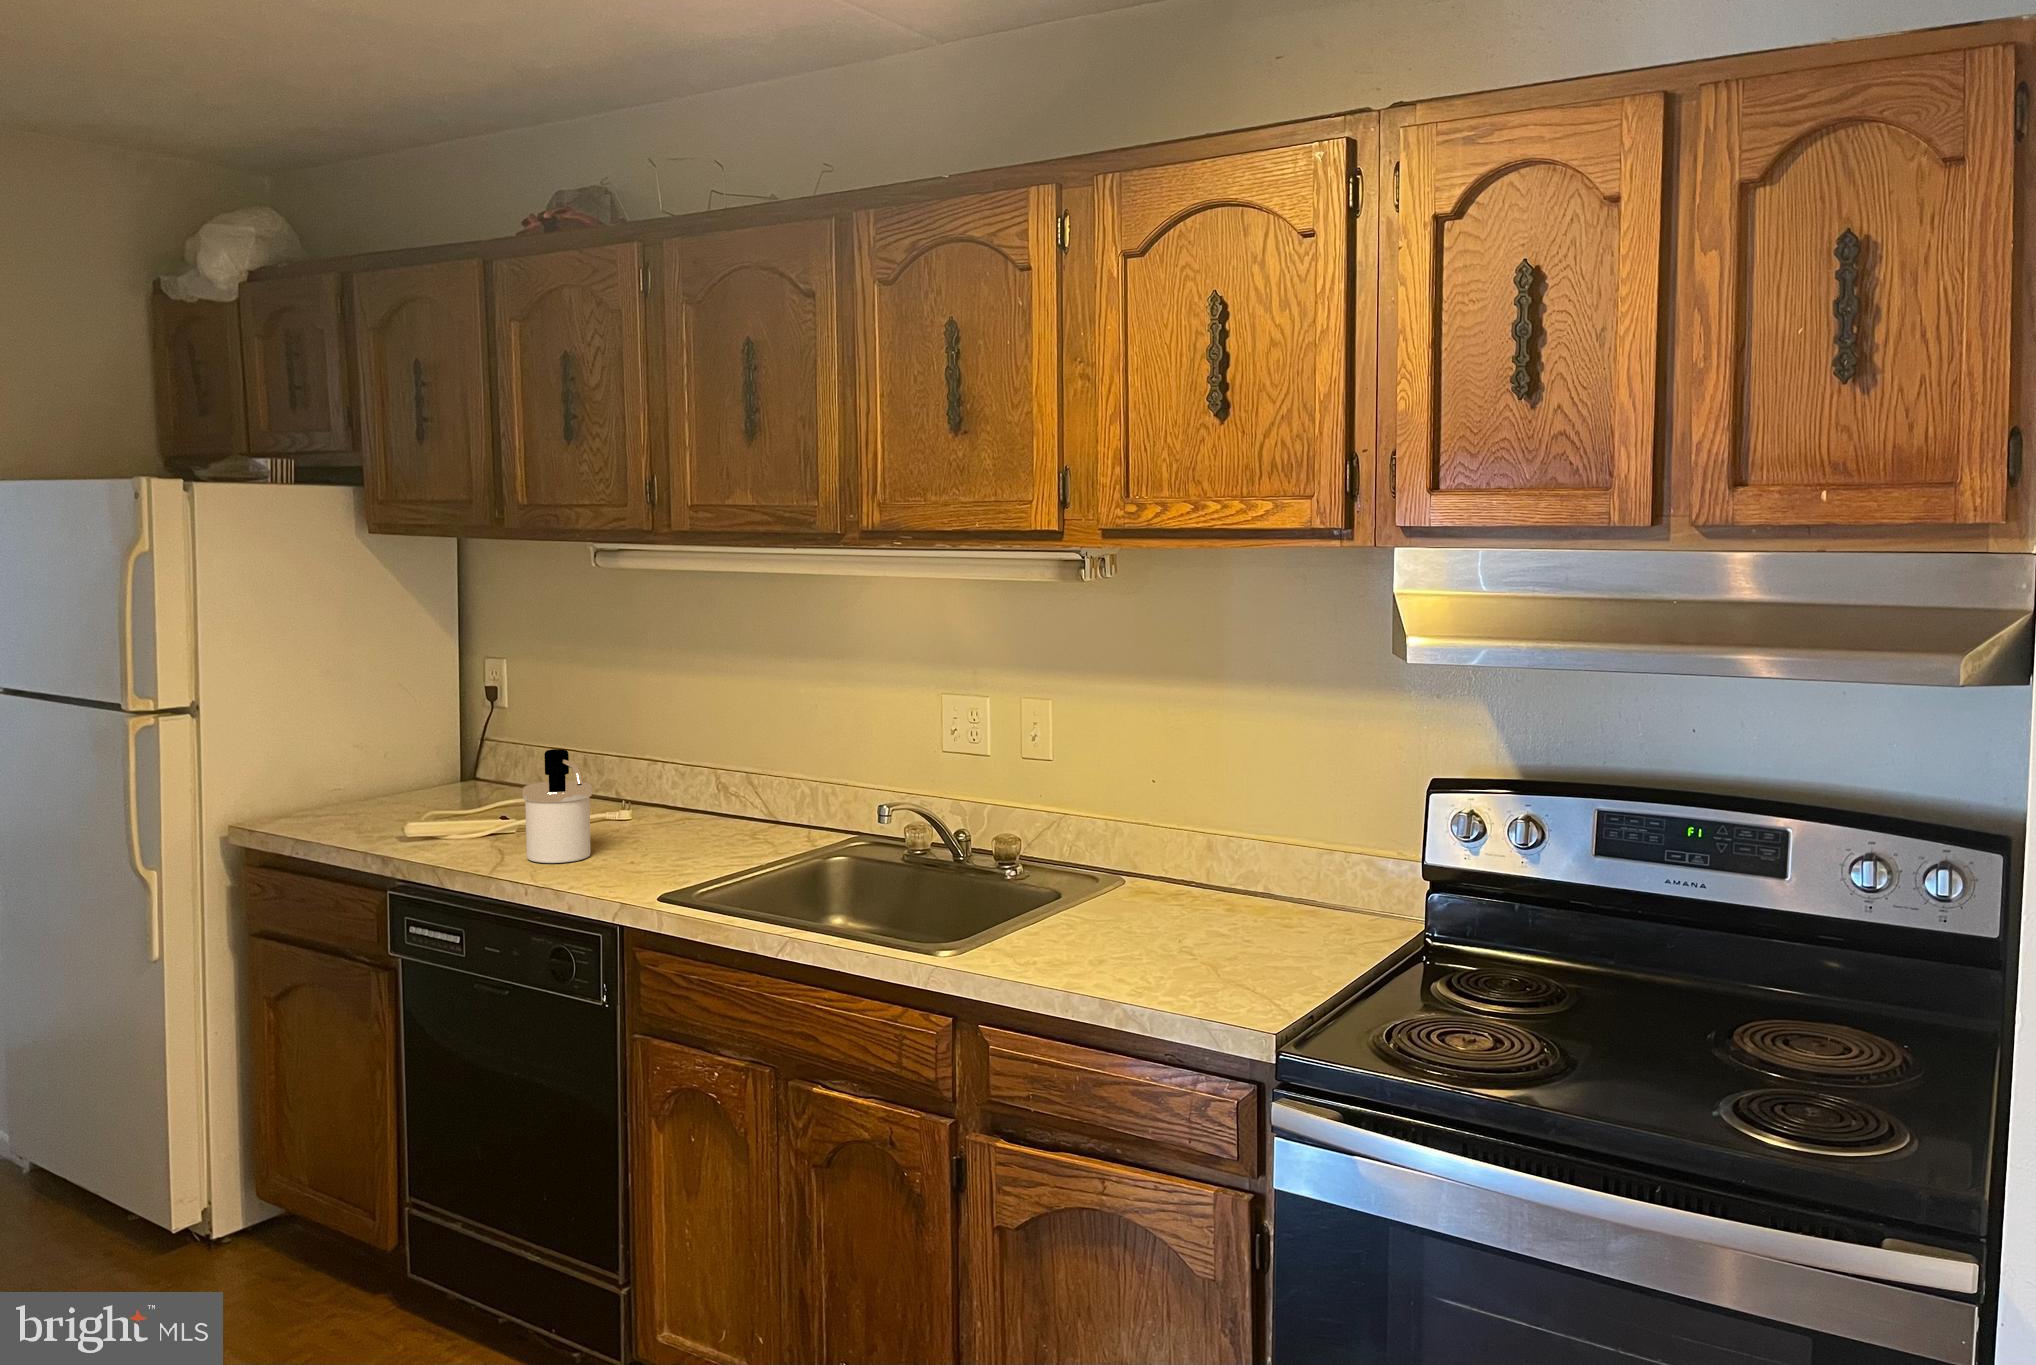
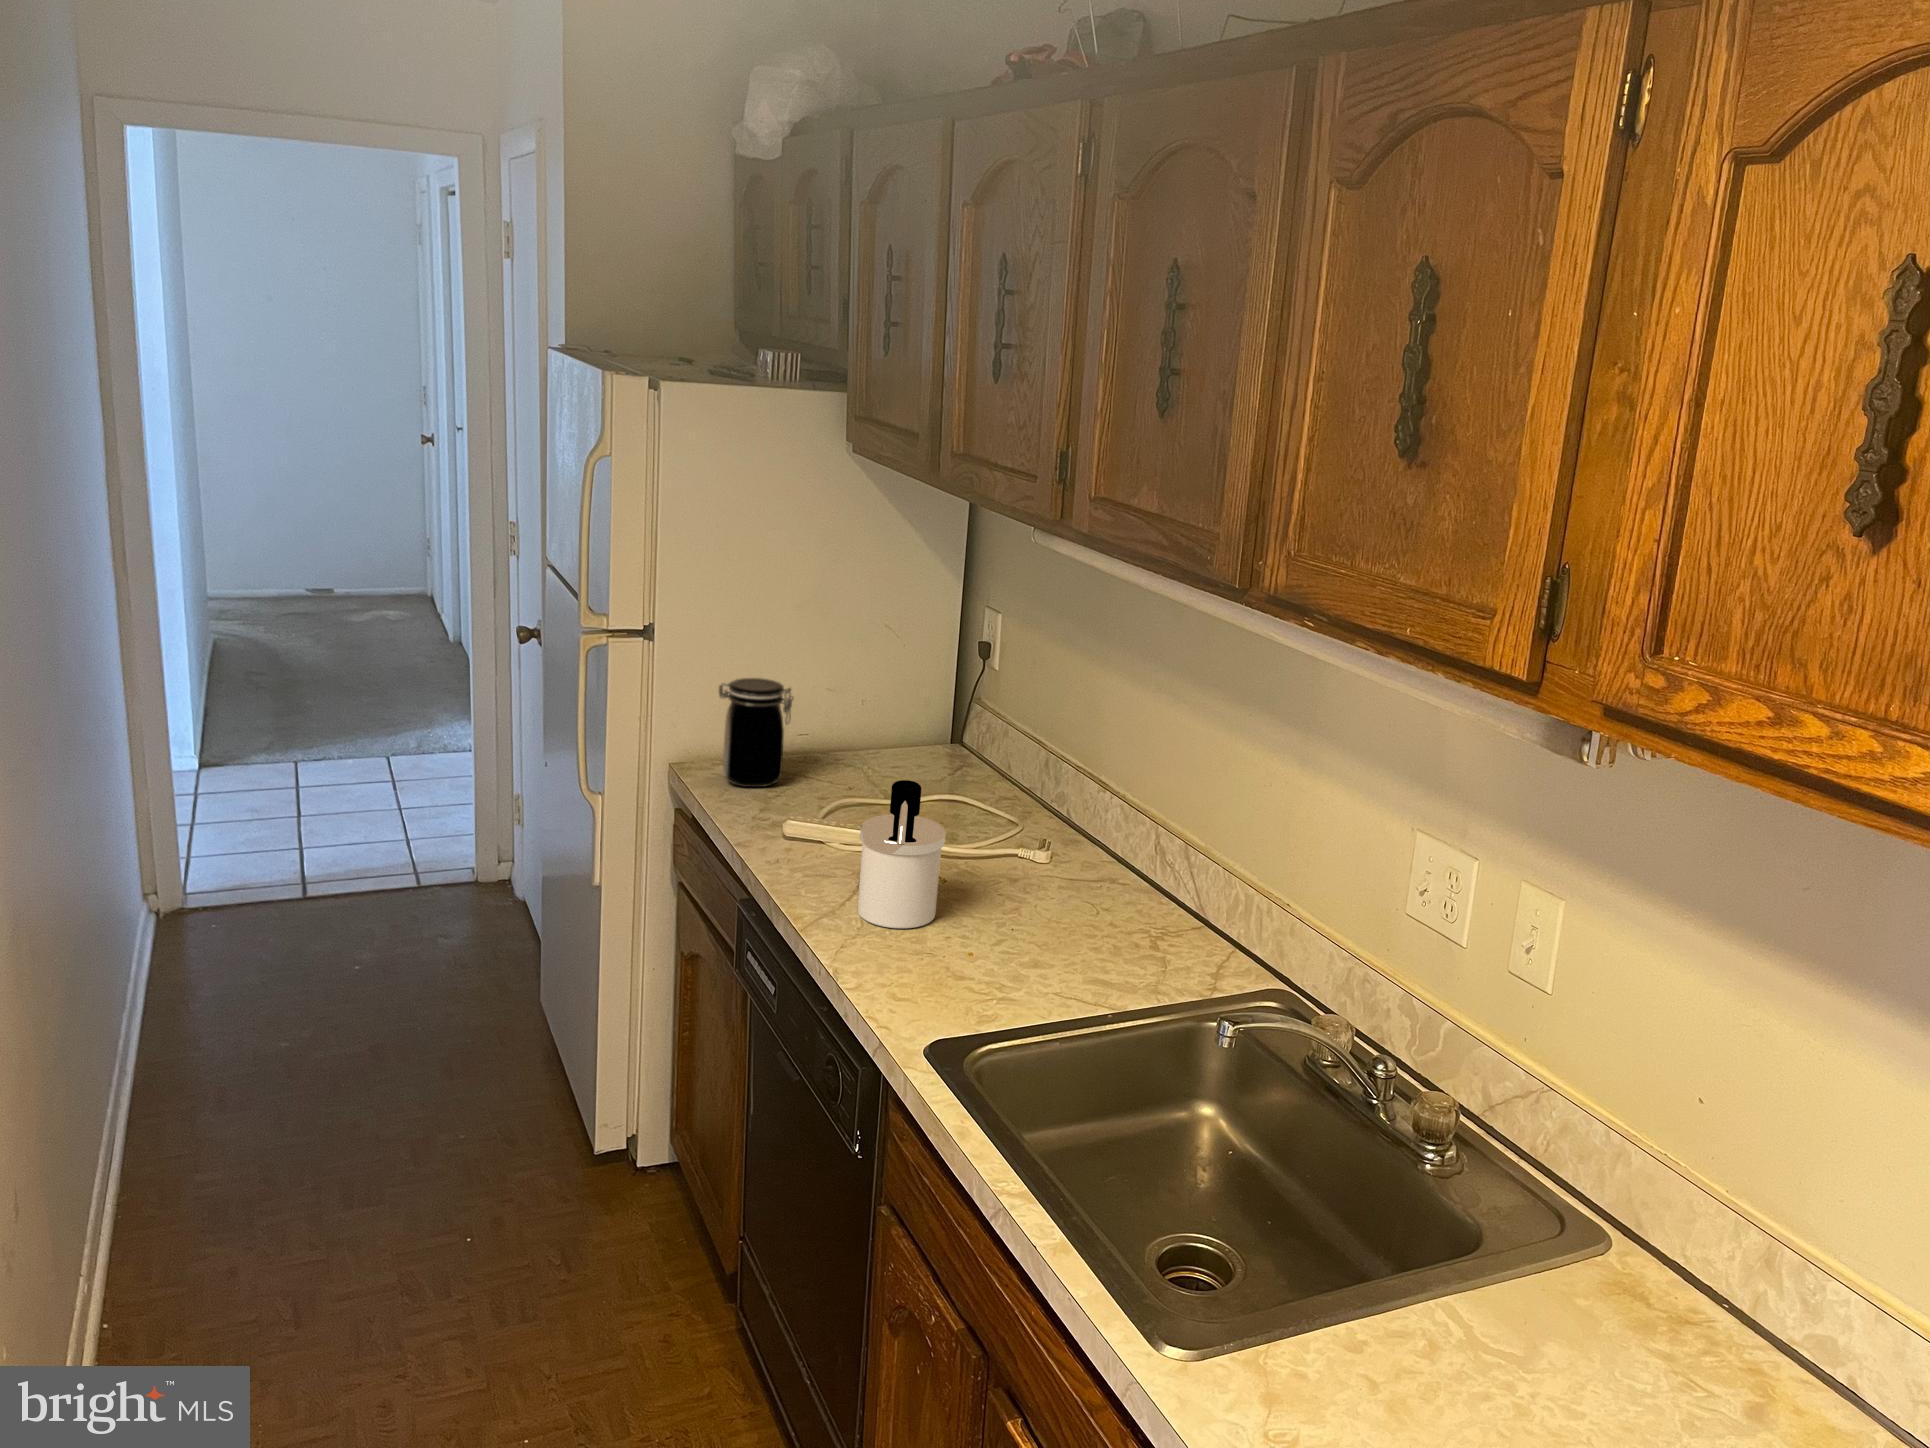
jar: none [293,732,365,826] -> present [719,678,794,787]

